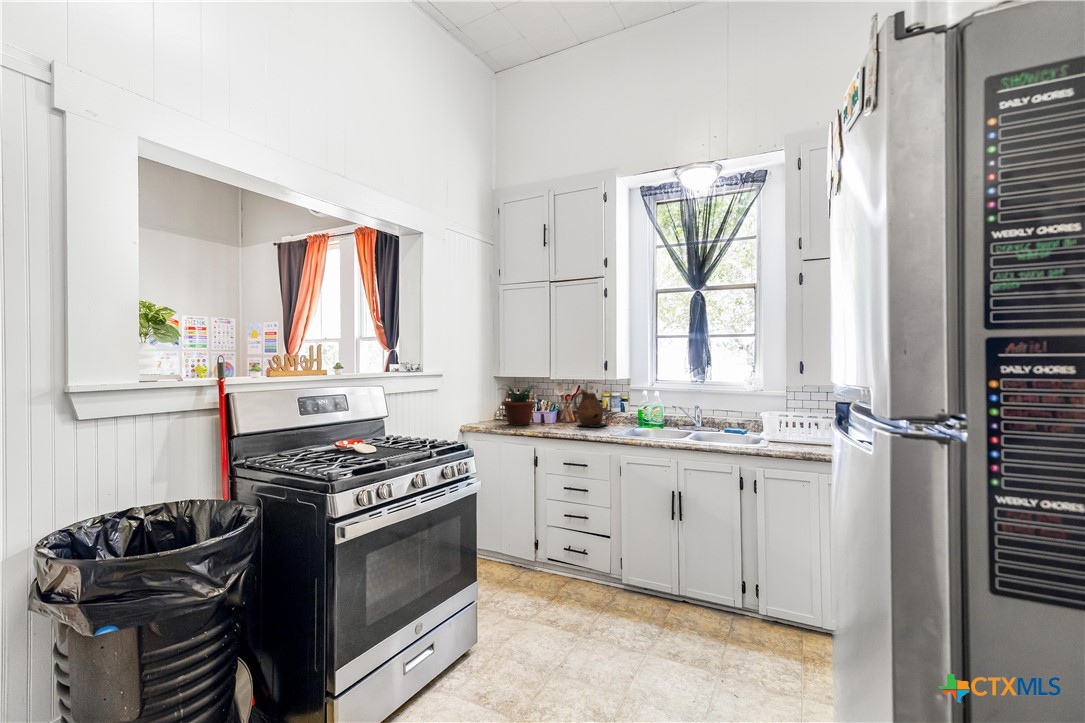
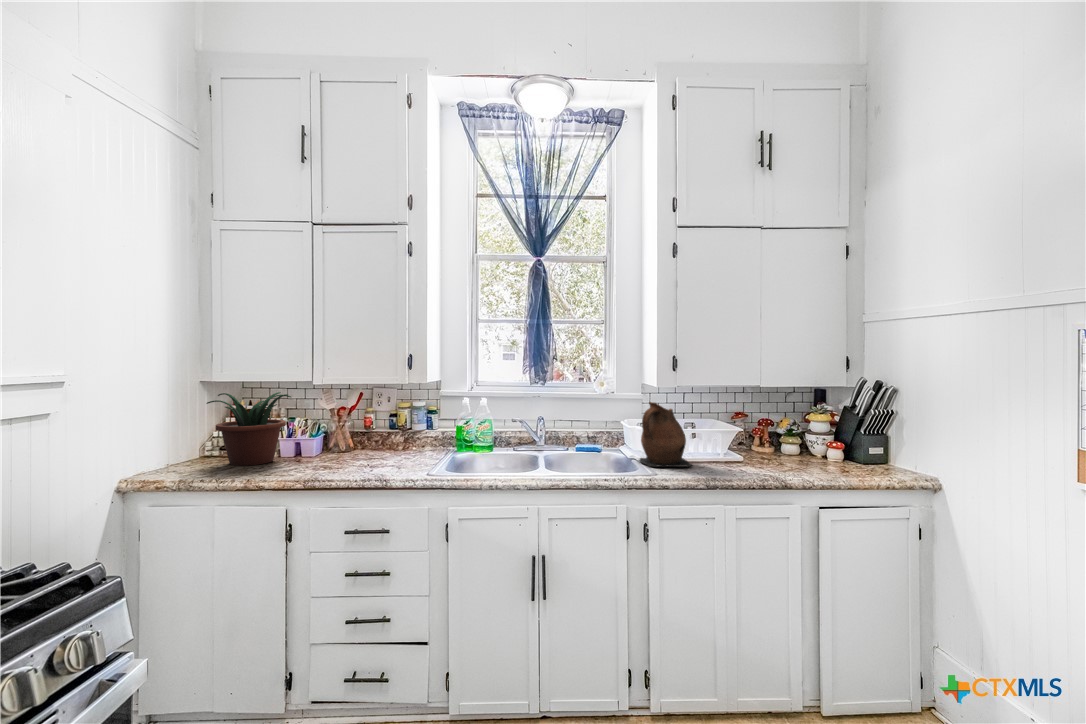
ceramic pitcher: present [574,389,607,427] -> present [639,402,692,468]

